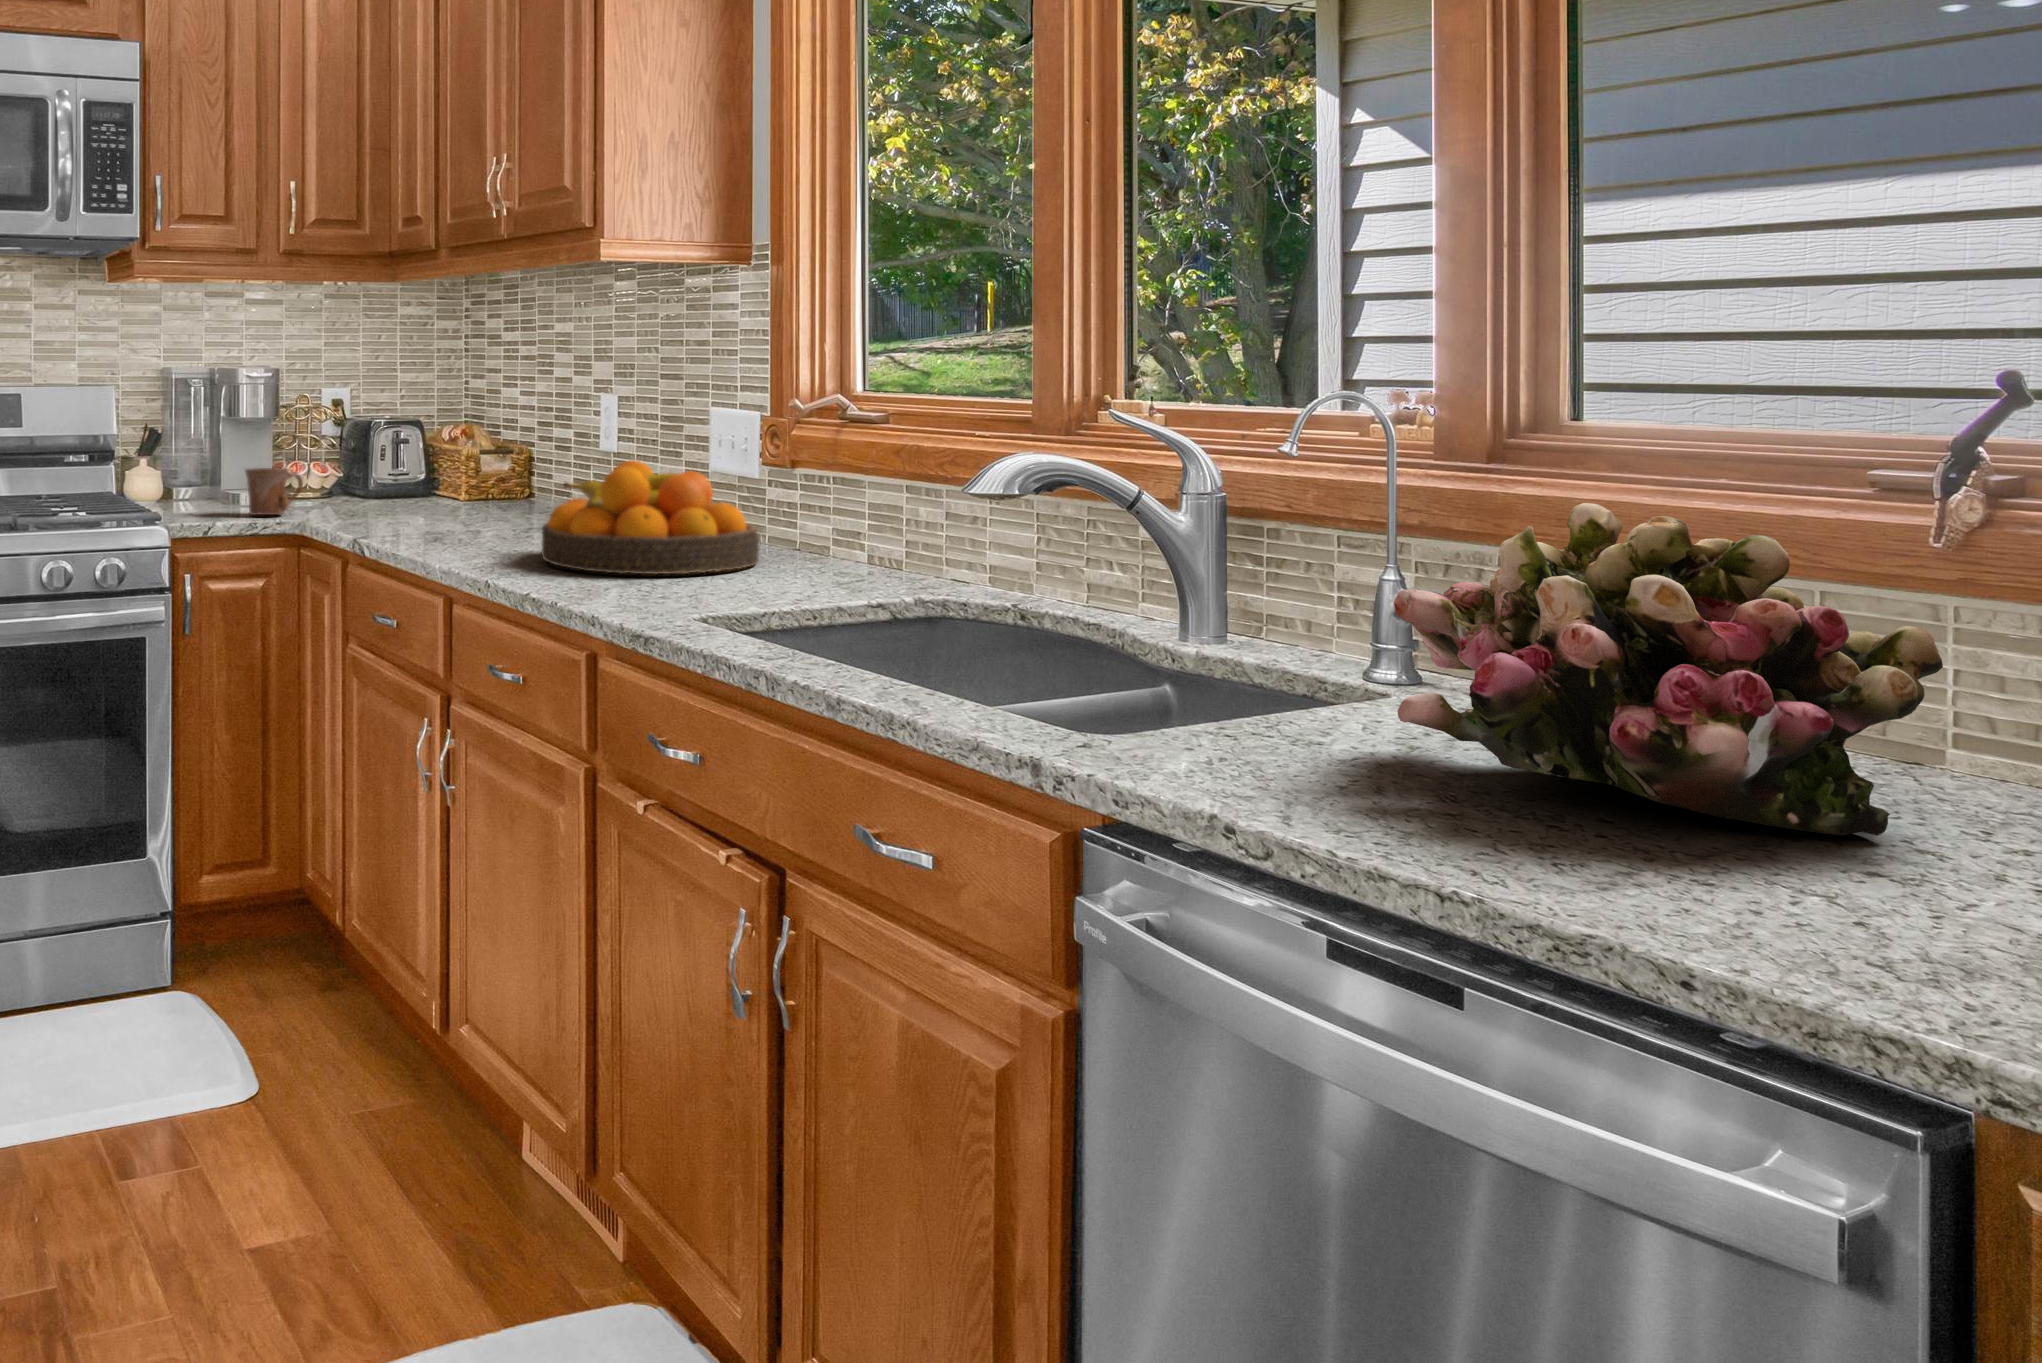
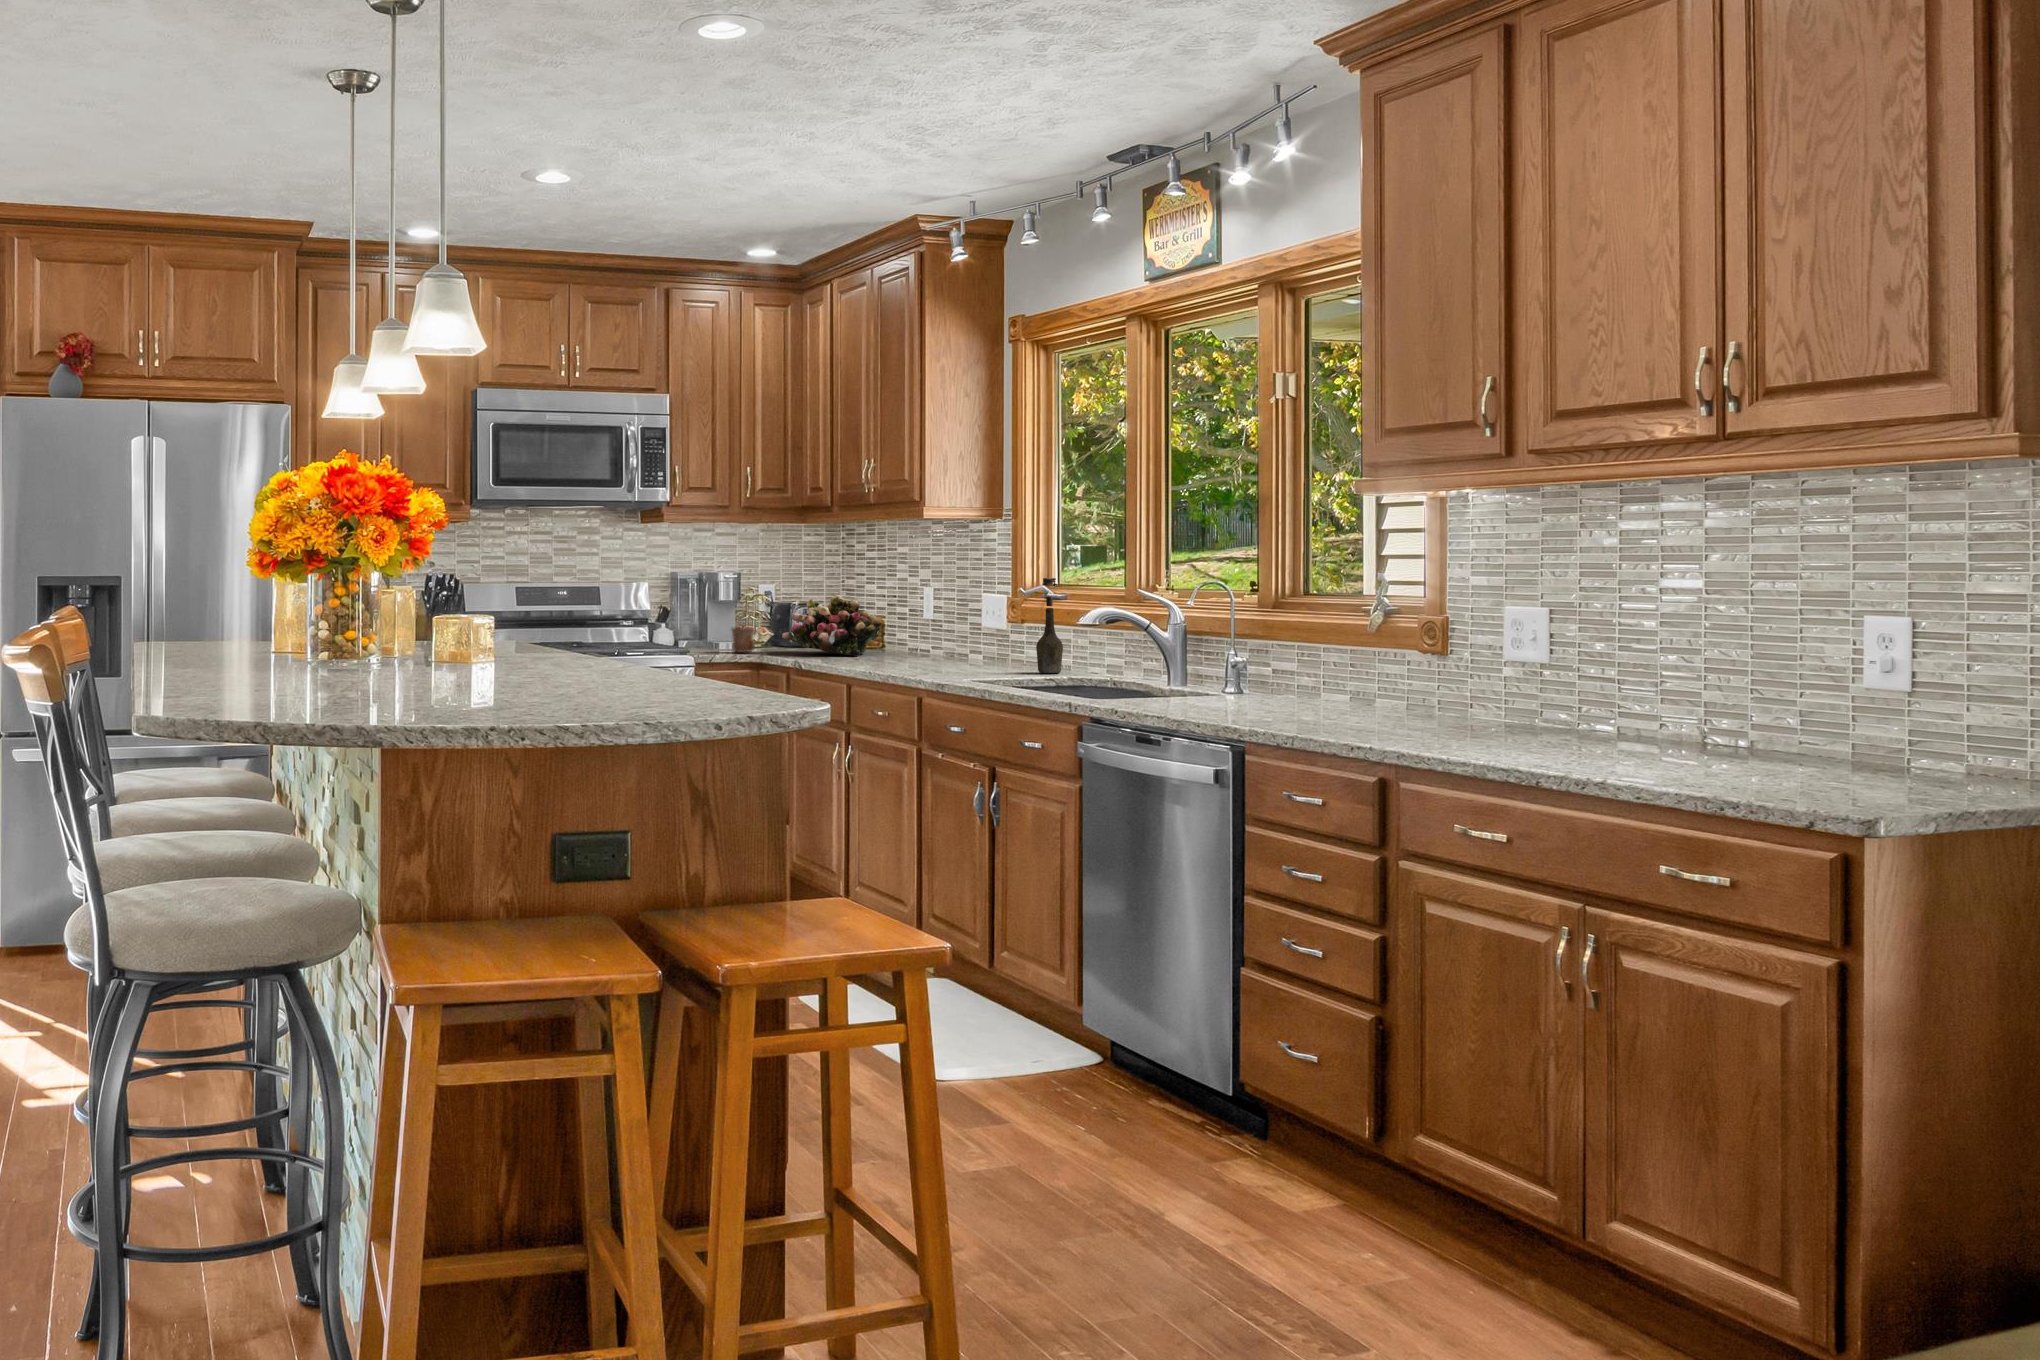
bottle: none [834,377,891,583] -> present [1036,578,1063,673]
fruit bowl: present [541,460,759,575] -> none [897,619,1004,670]
flower arrangement: present [1394,503,1943,836] -> present [782,595,882,656]

